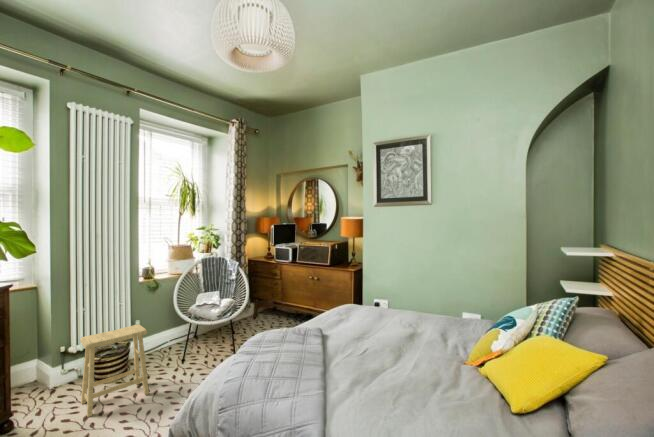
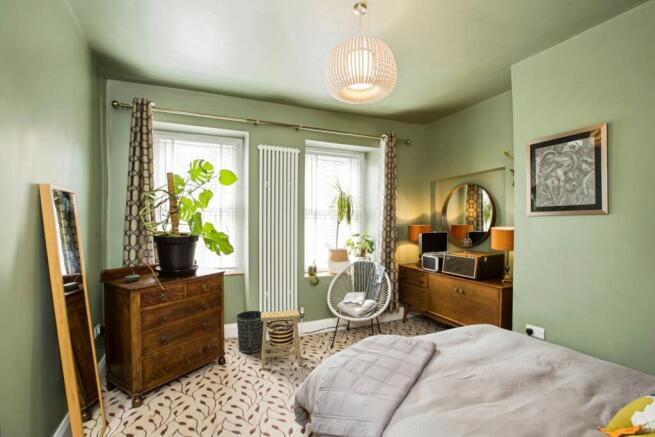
wastebasket: none [29,338,81,404] -> present [237,311,264,354]

